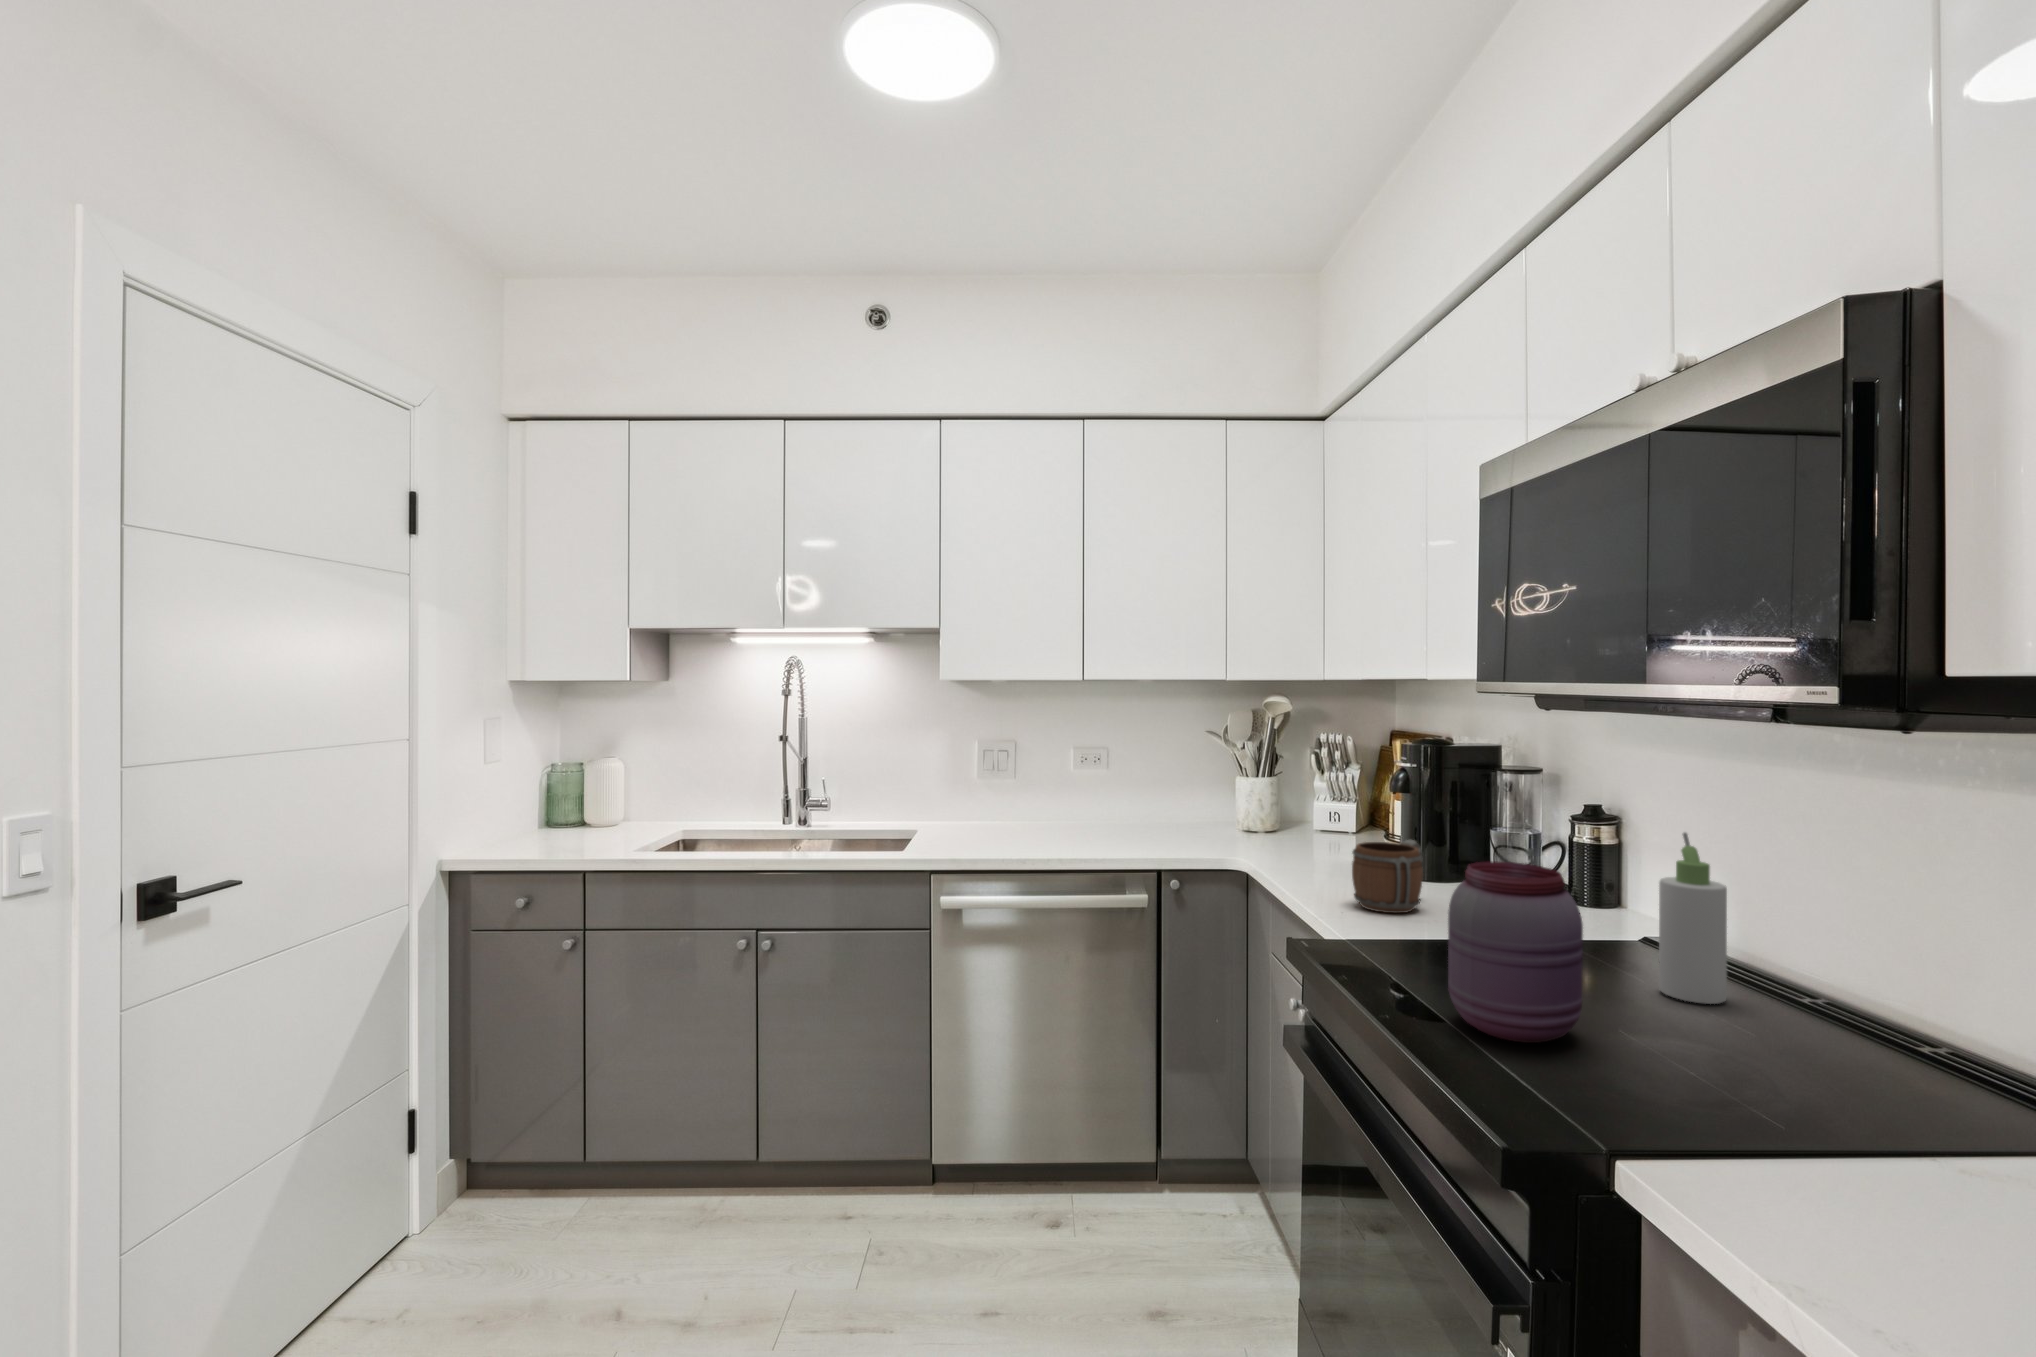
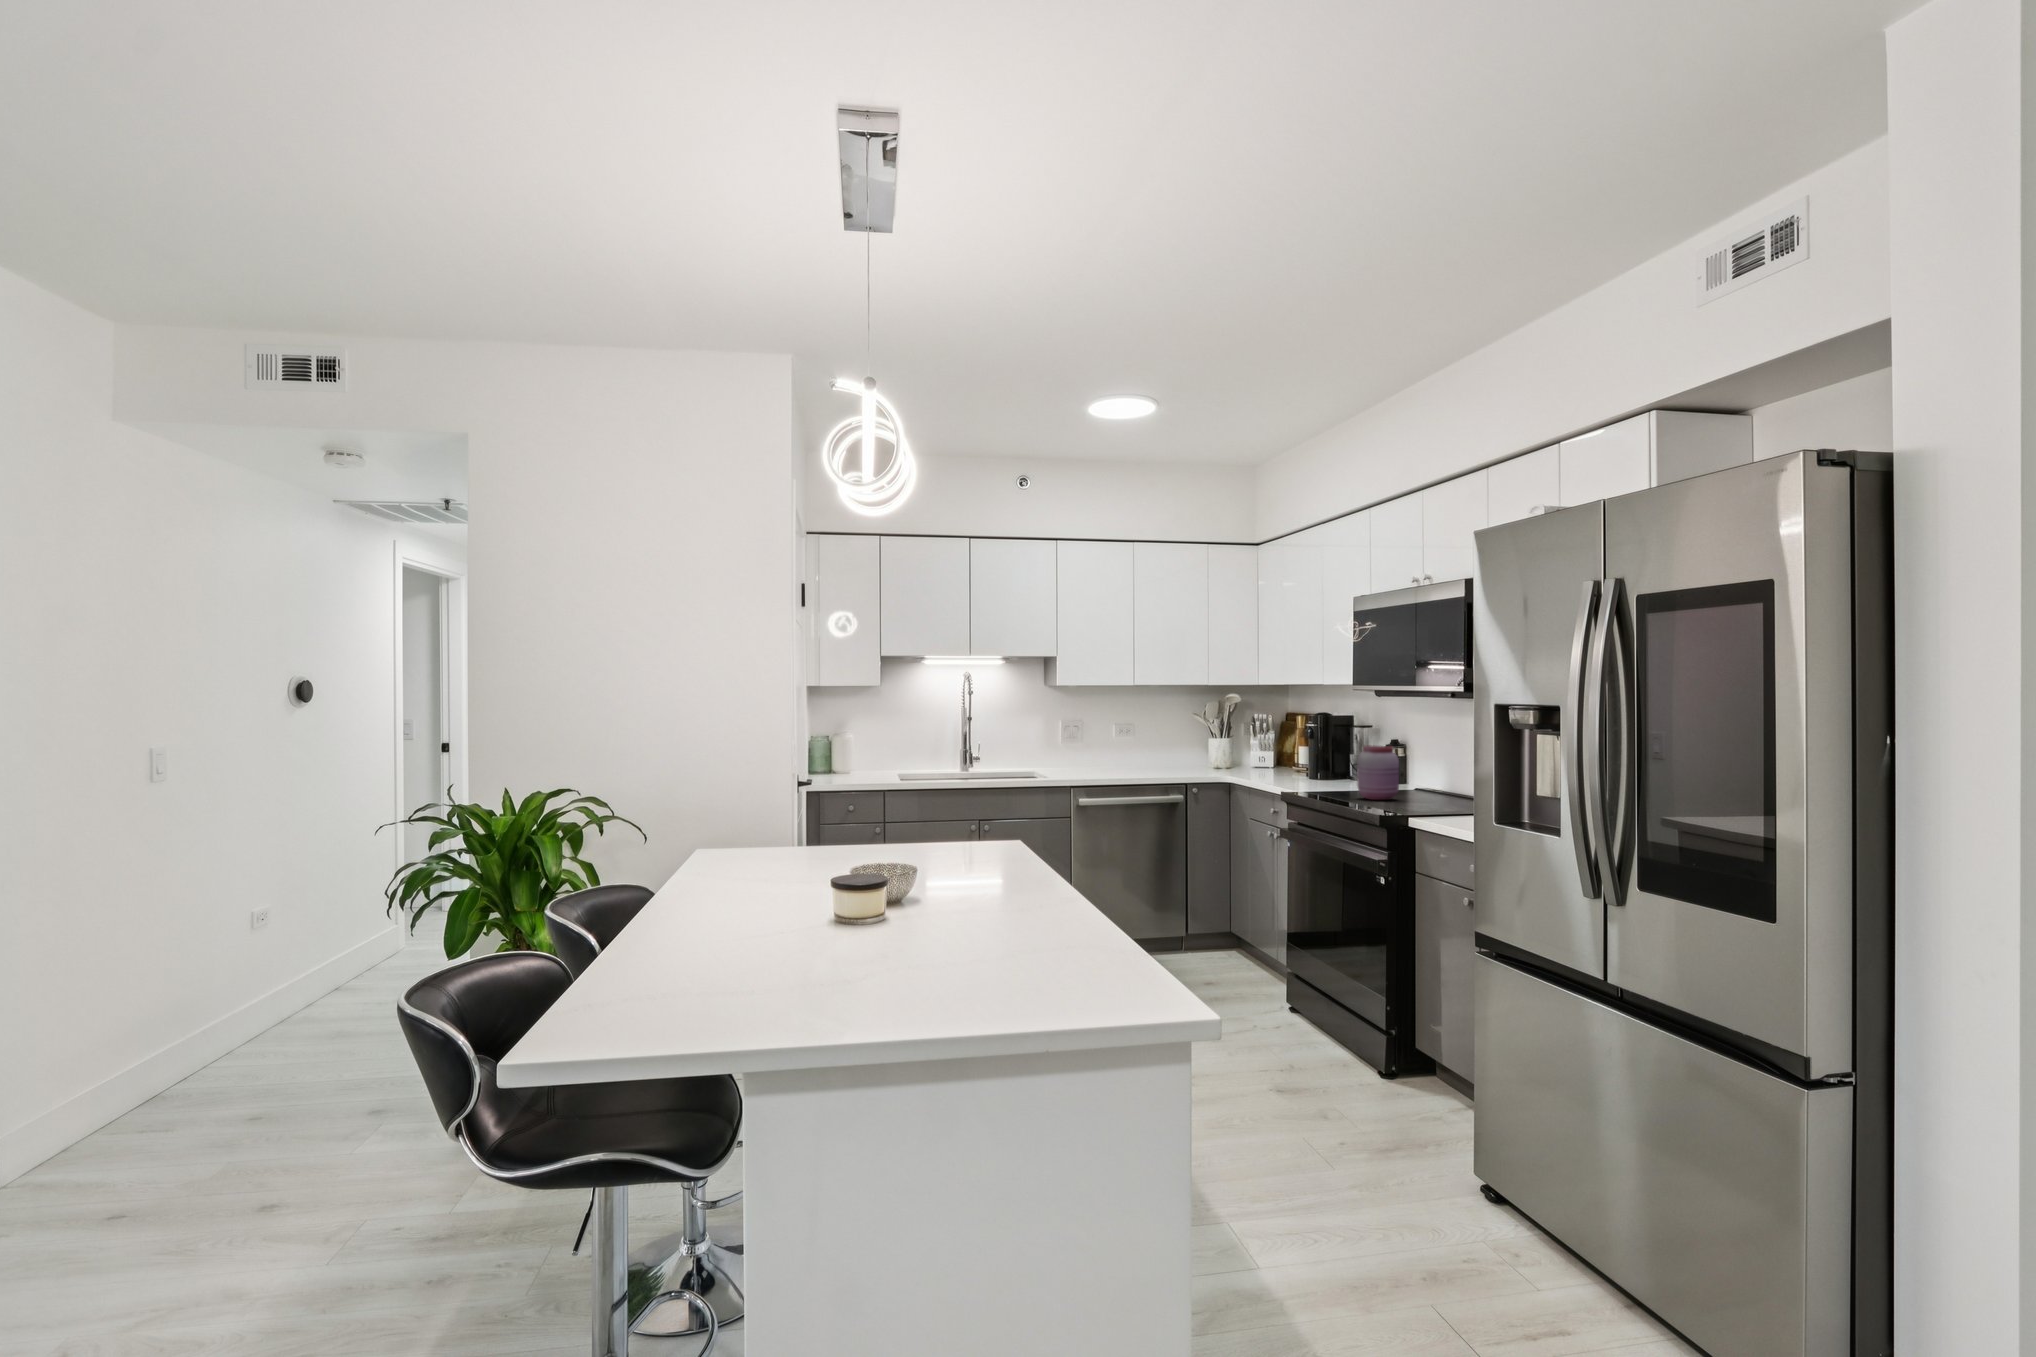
bottle: present [1659,833,1727,1004] -> none [1420,739,1441,795]
mug: present [1352,840,1423,913] -> none [1299,756,1329,785]

